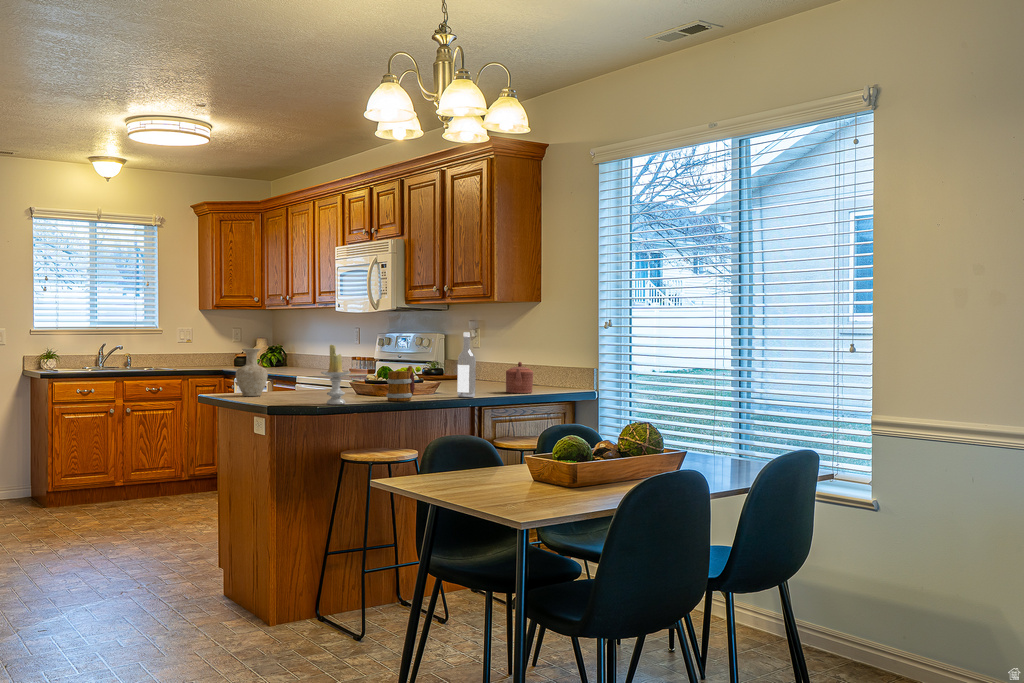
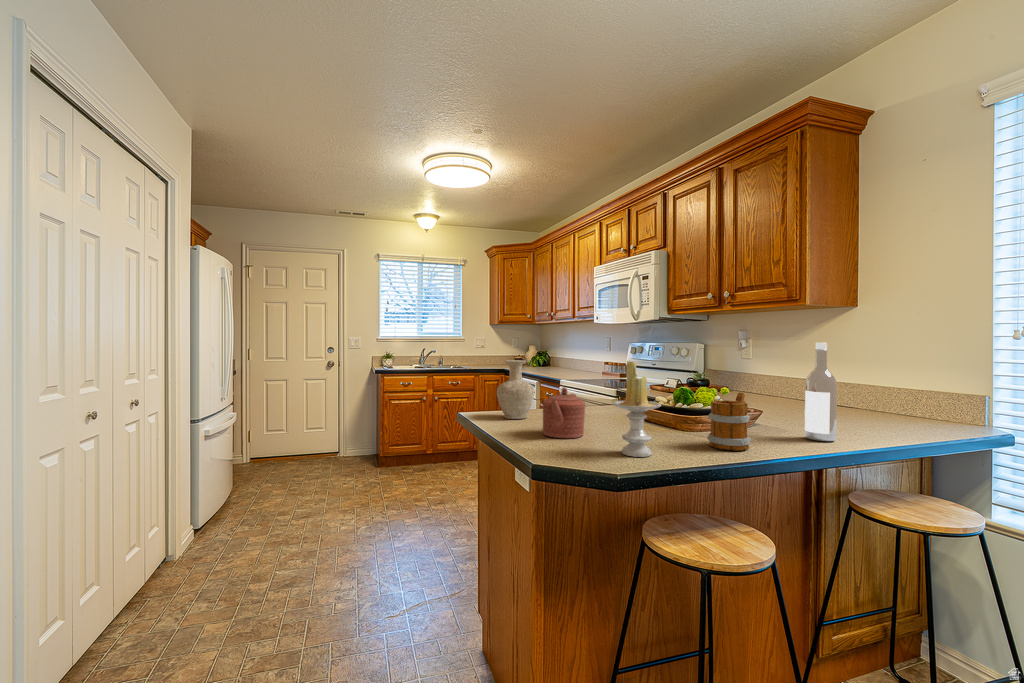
teapot: present [506,362,533,393] -> present [543,387,585,438]

